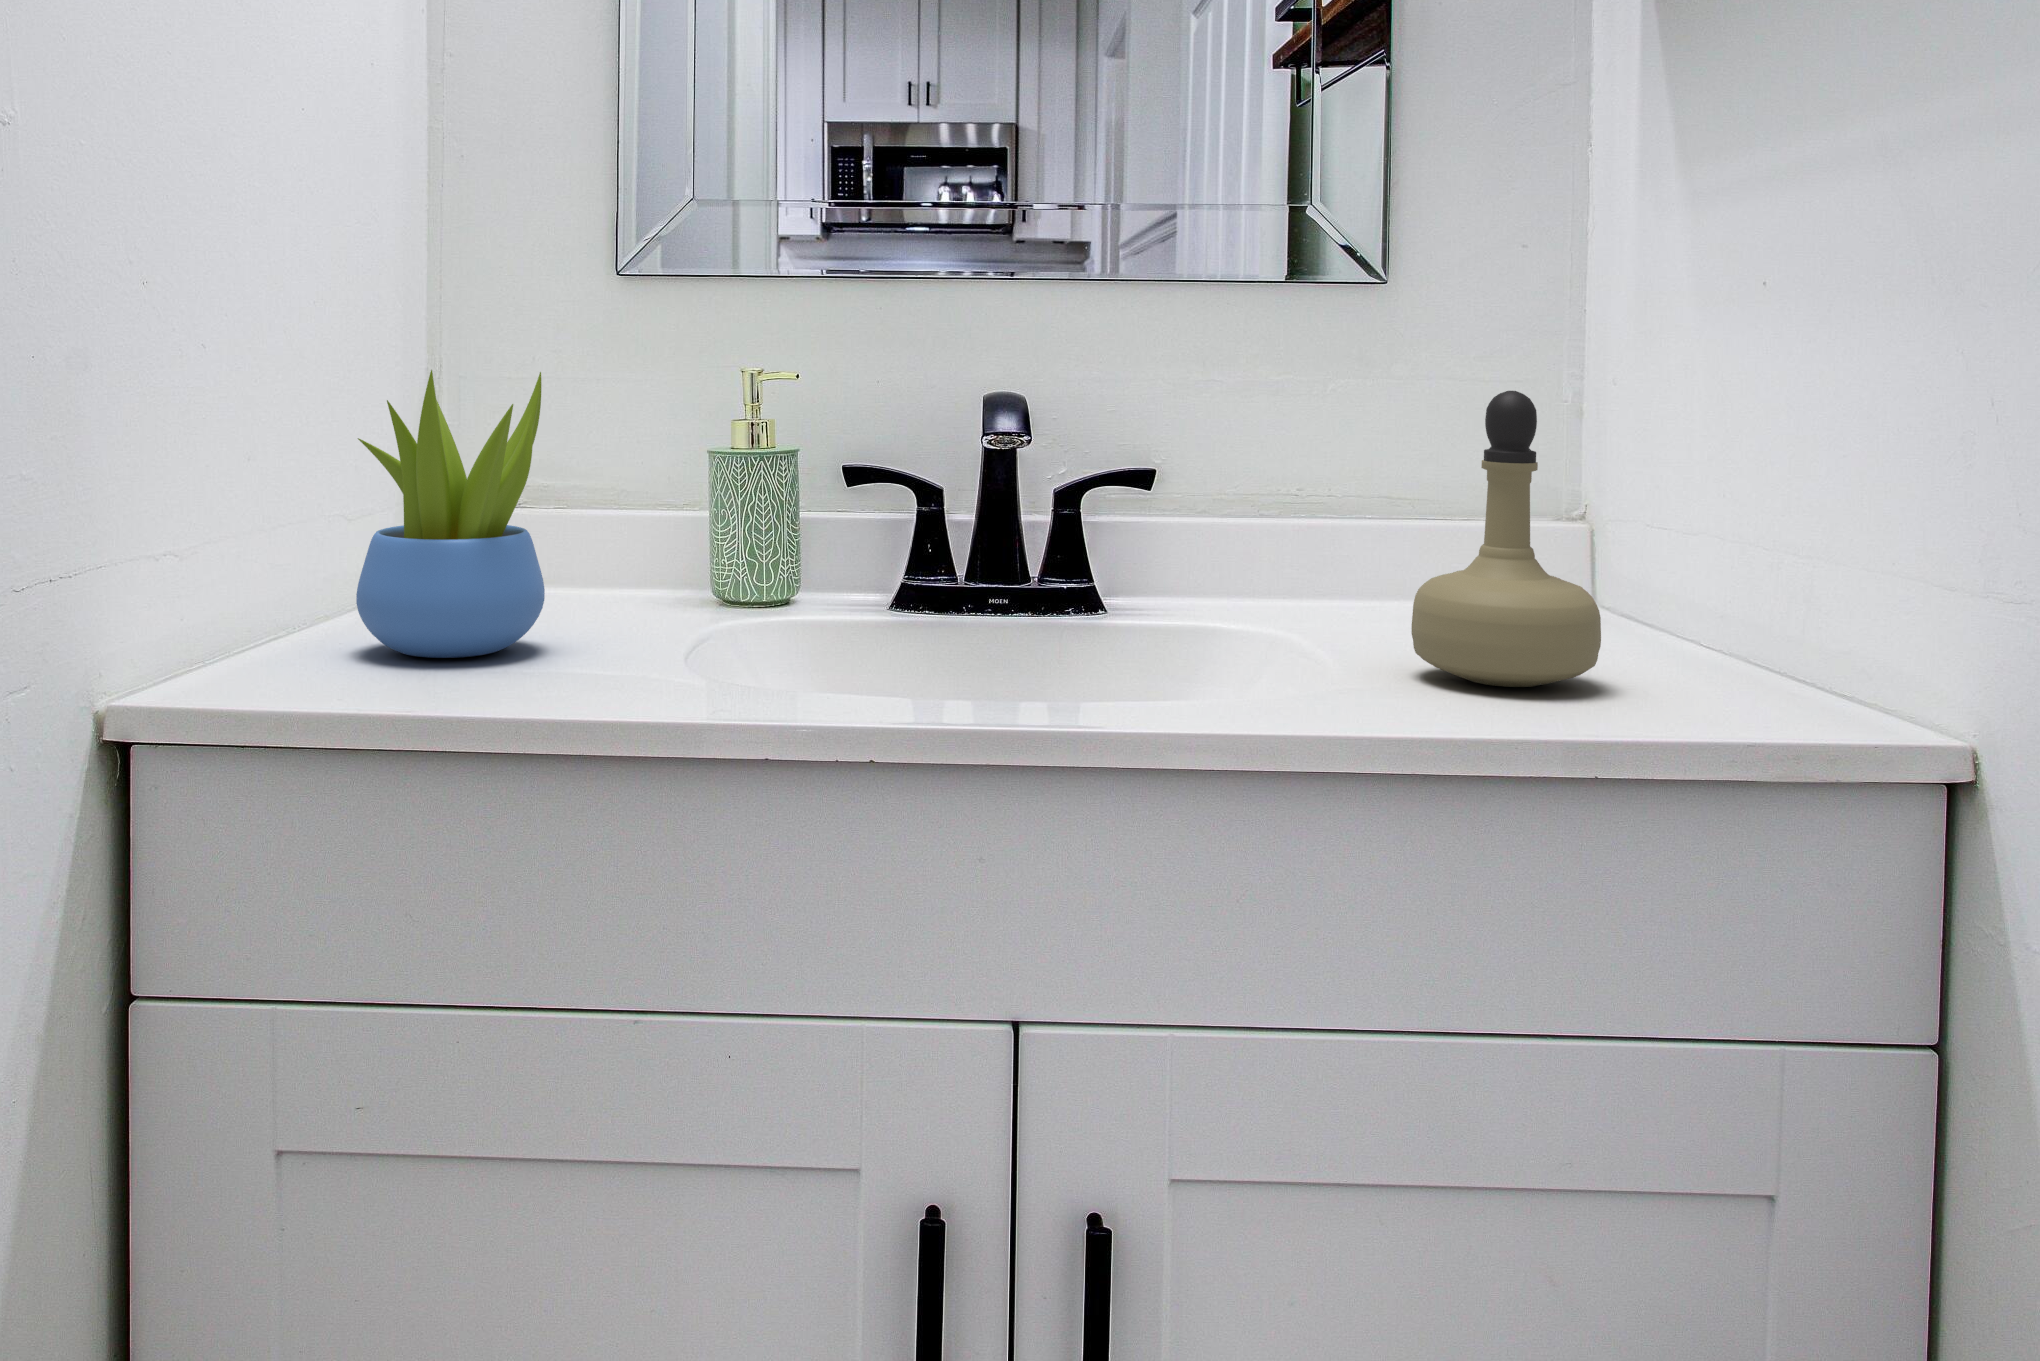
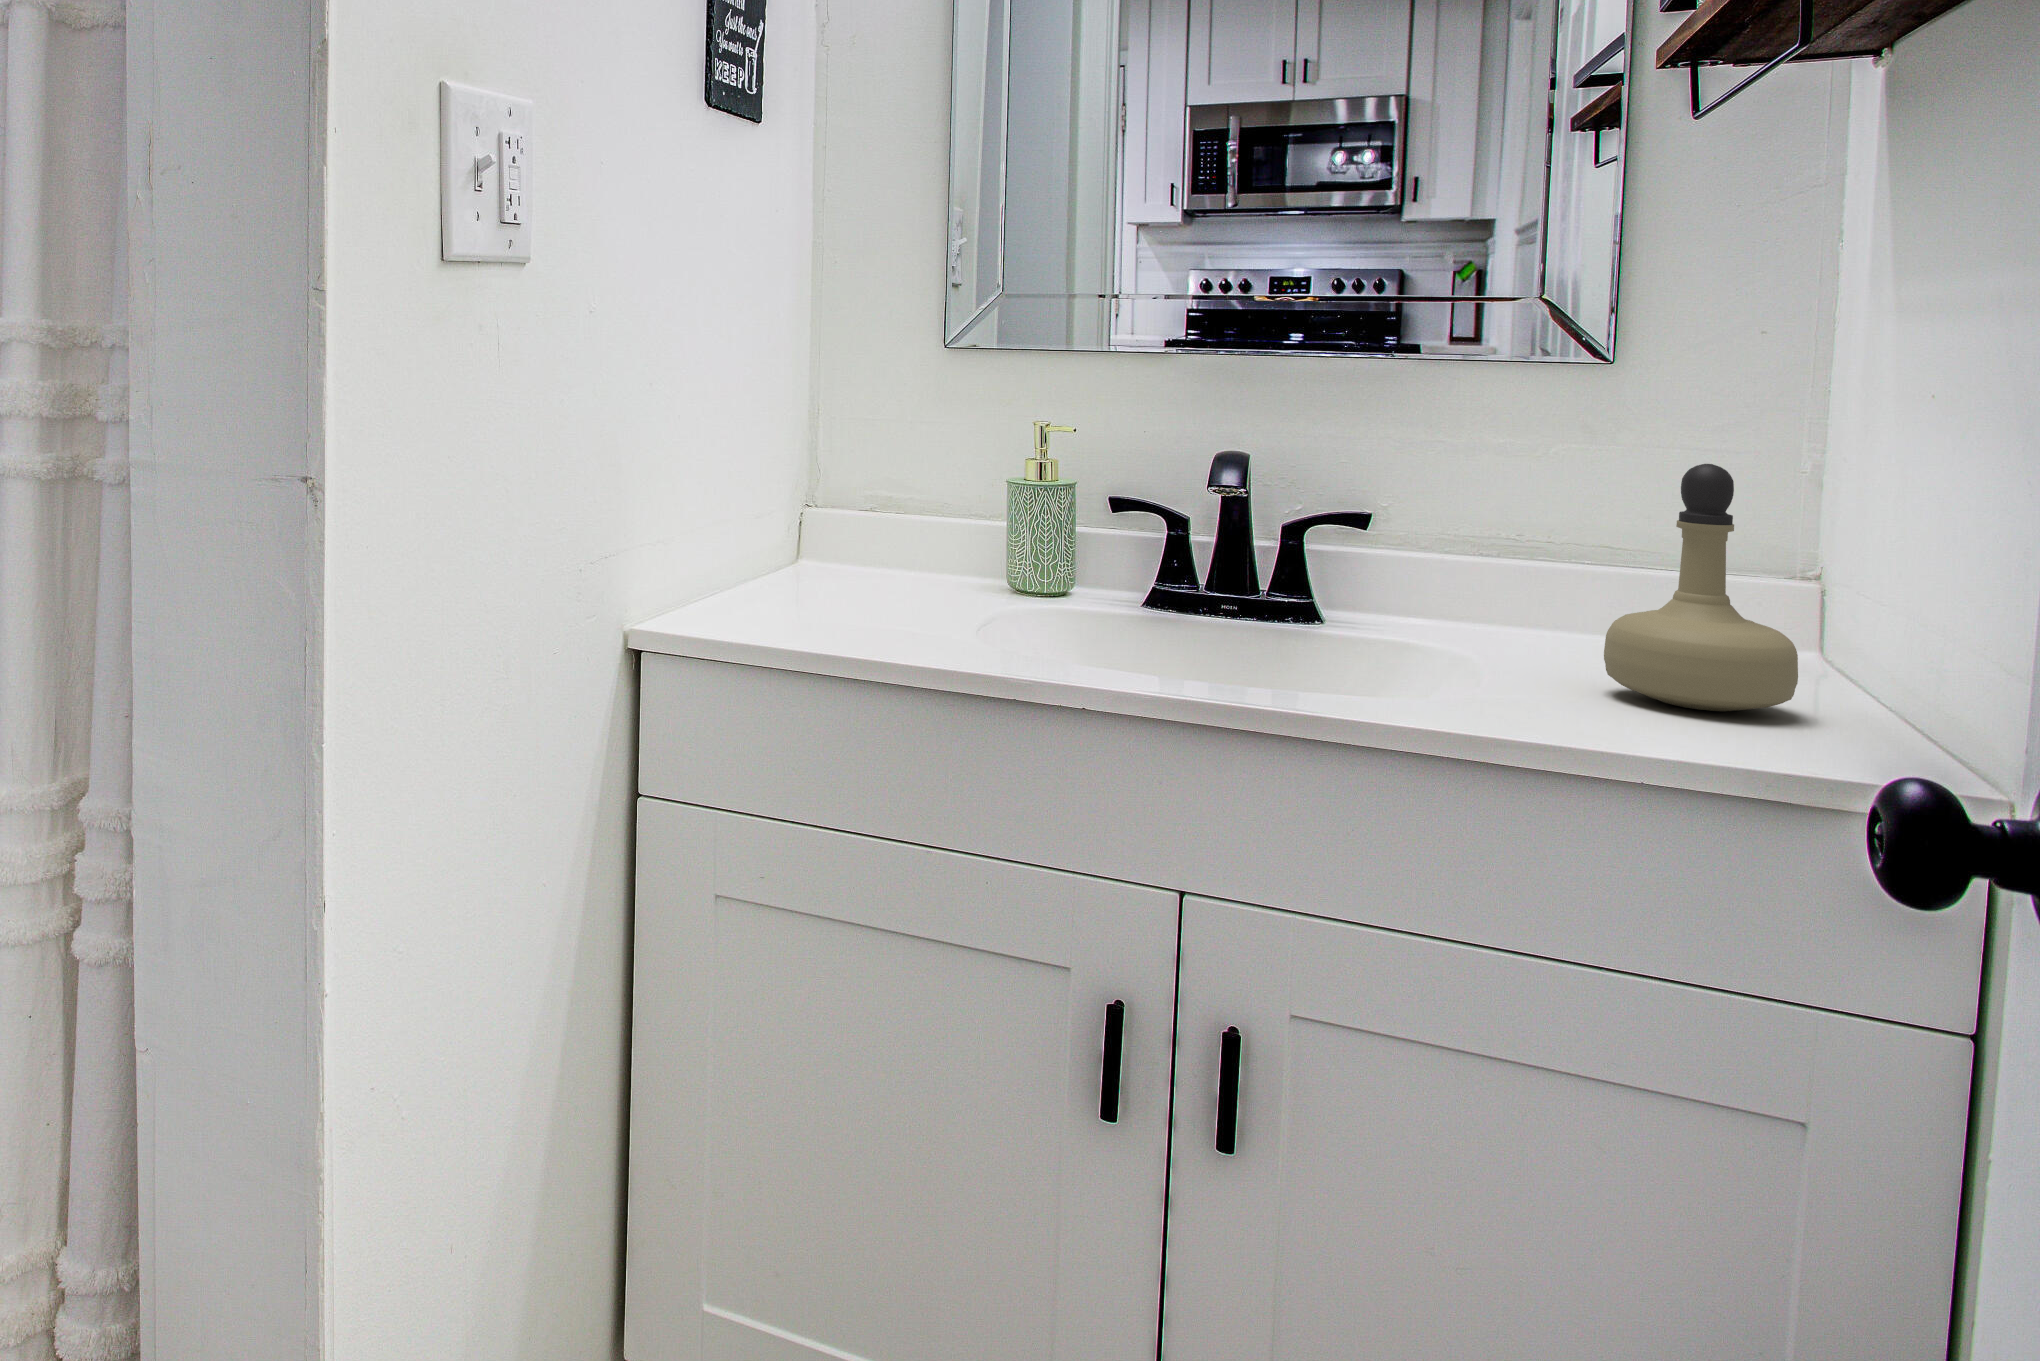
succulent plant: present [356,370,545,658] -> none [765,429,888,617]

